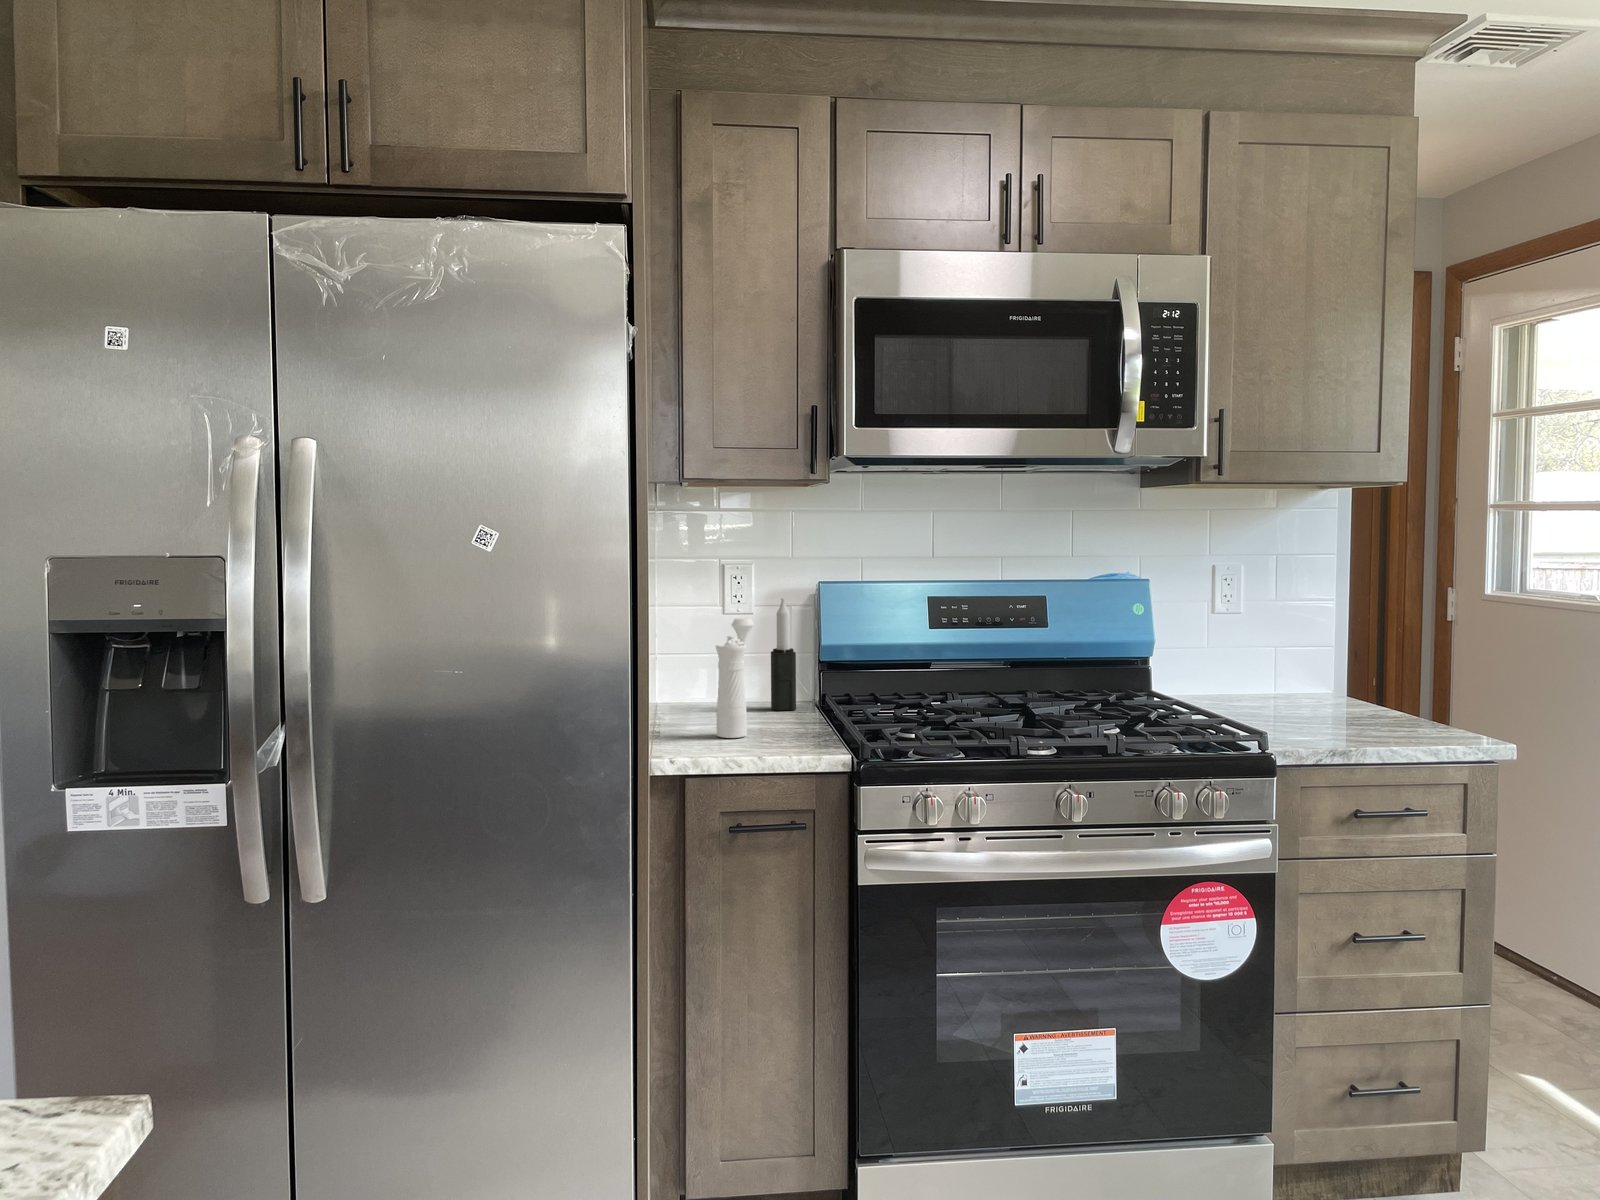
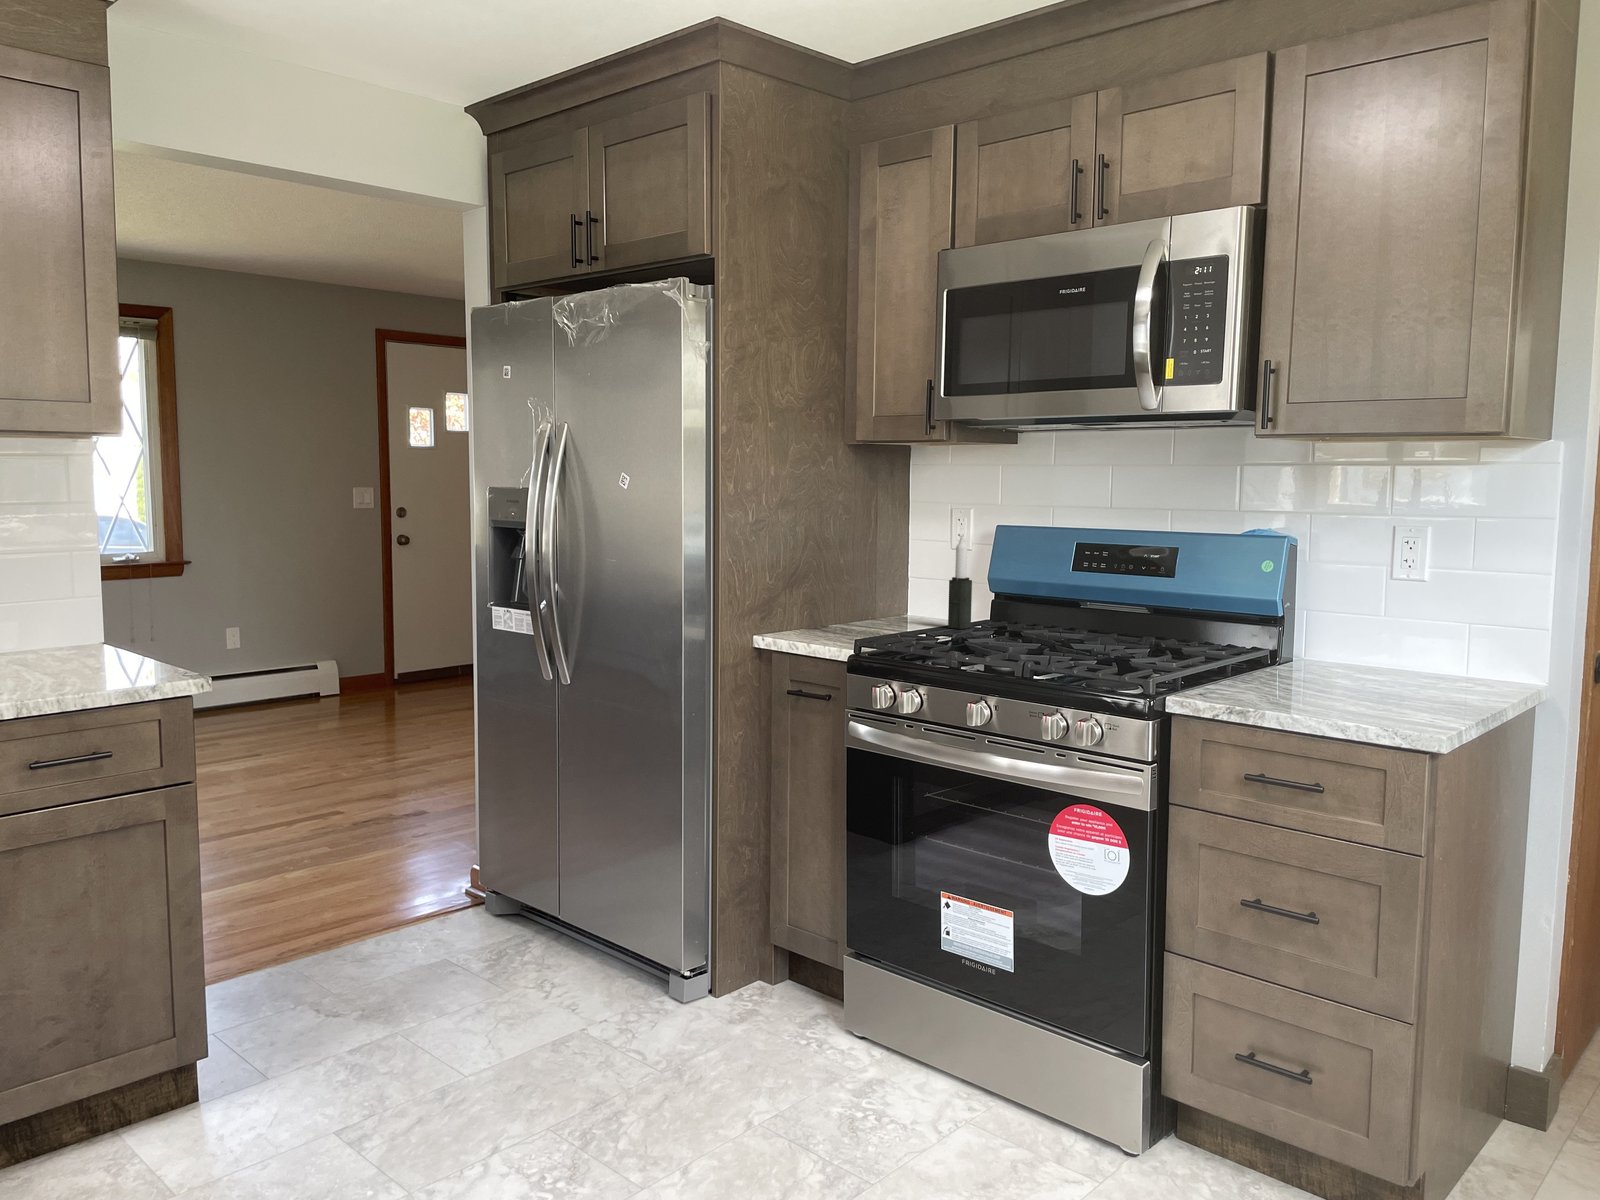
pepper mill: present [716,618,754,738] -> none [837,546,895,634]

